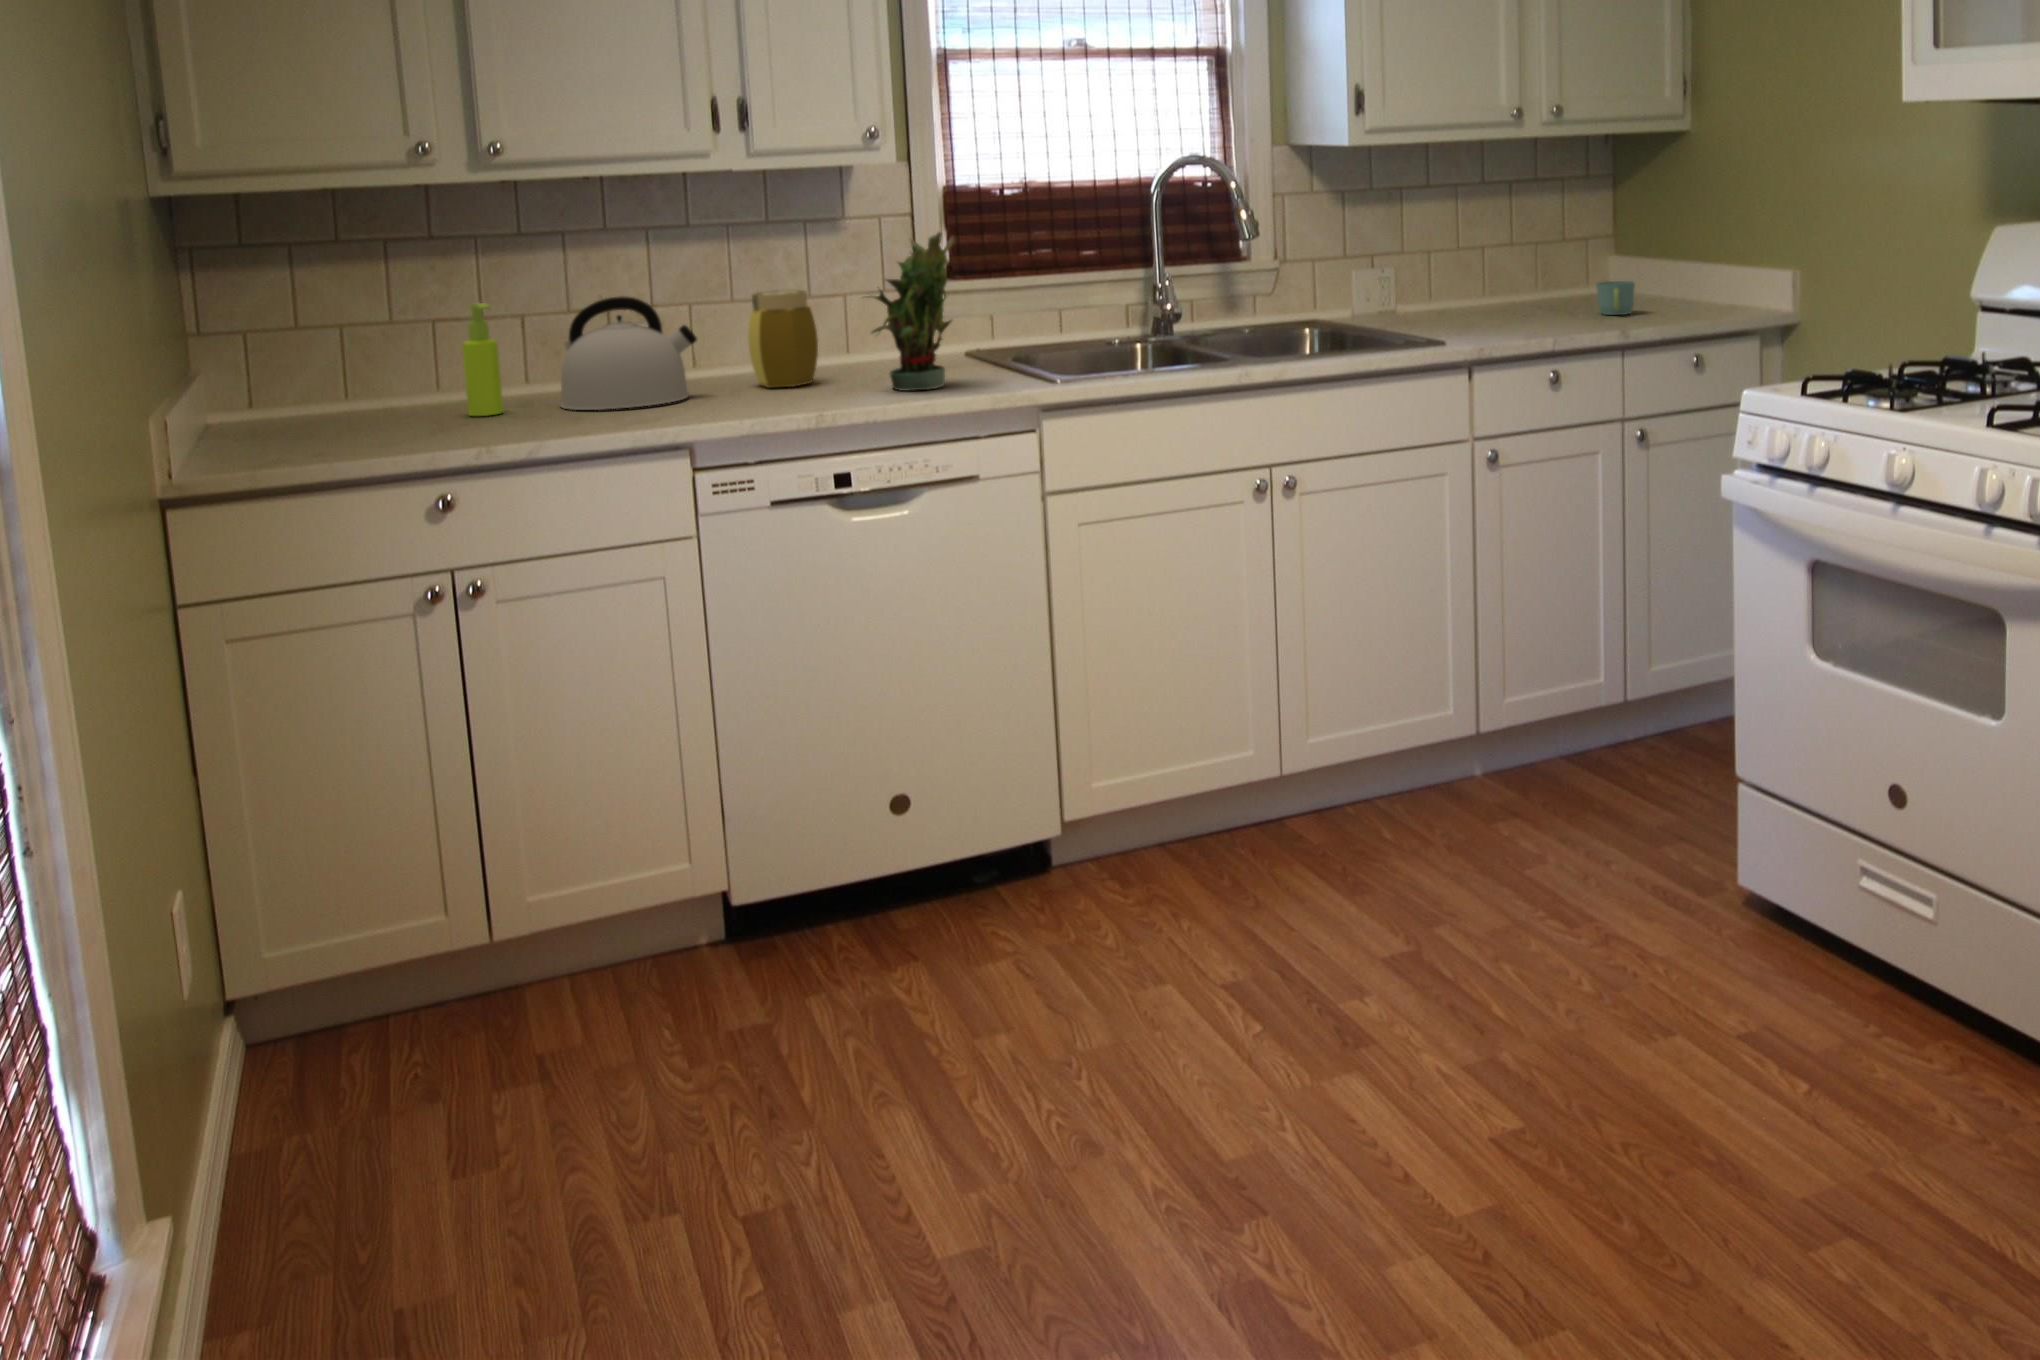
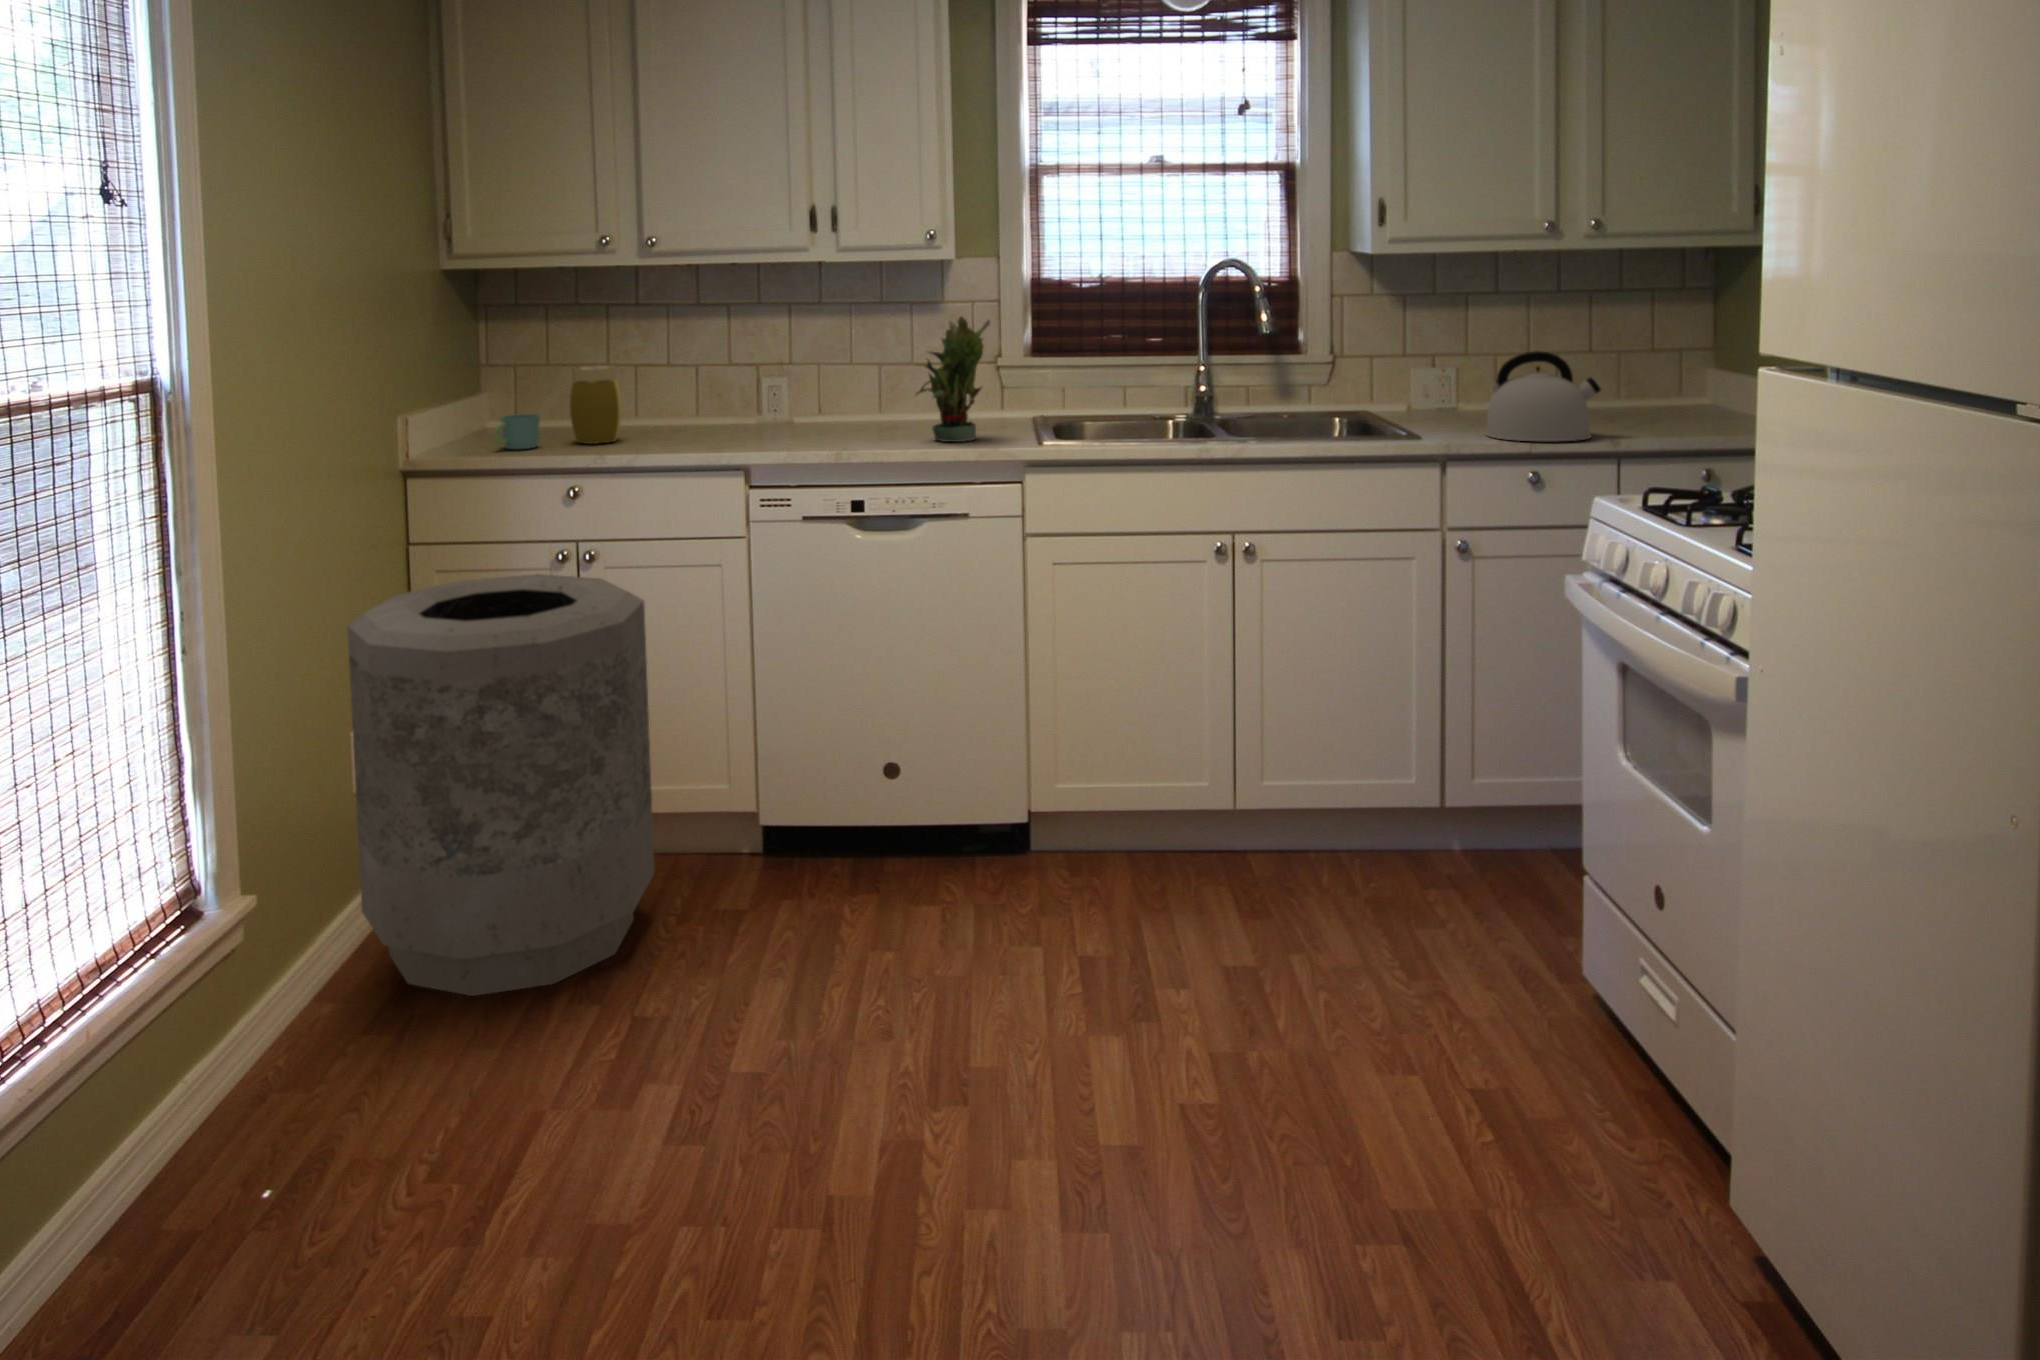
mug: present [1596,281,1635,315] -> present [494,414,540,449]
jar: present [748,290,818,388] -> present [570,365,622,444]
kettle: present [561,296,697,410] -> present [1485,351,1601,441]
soap dispenser: present [462,303,503,416] -> none [643,353,669,434]
trash can: none [193,614,669,1232] -> present [347,574,654,996]

